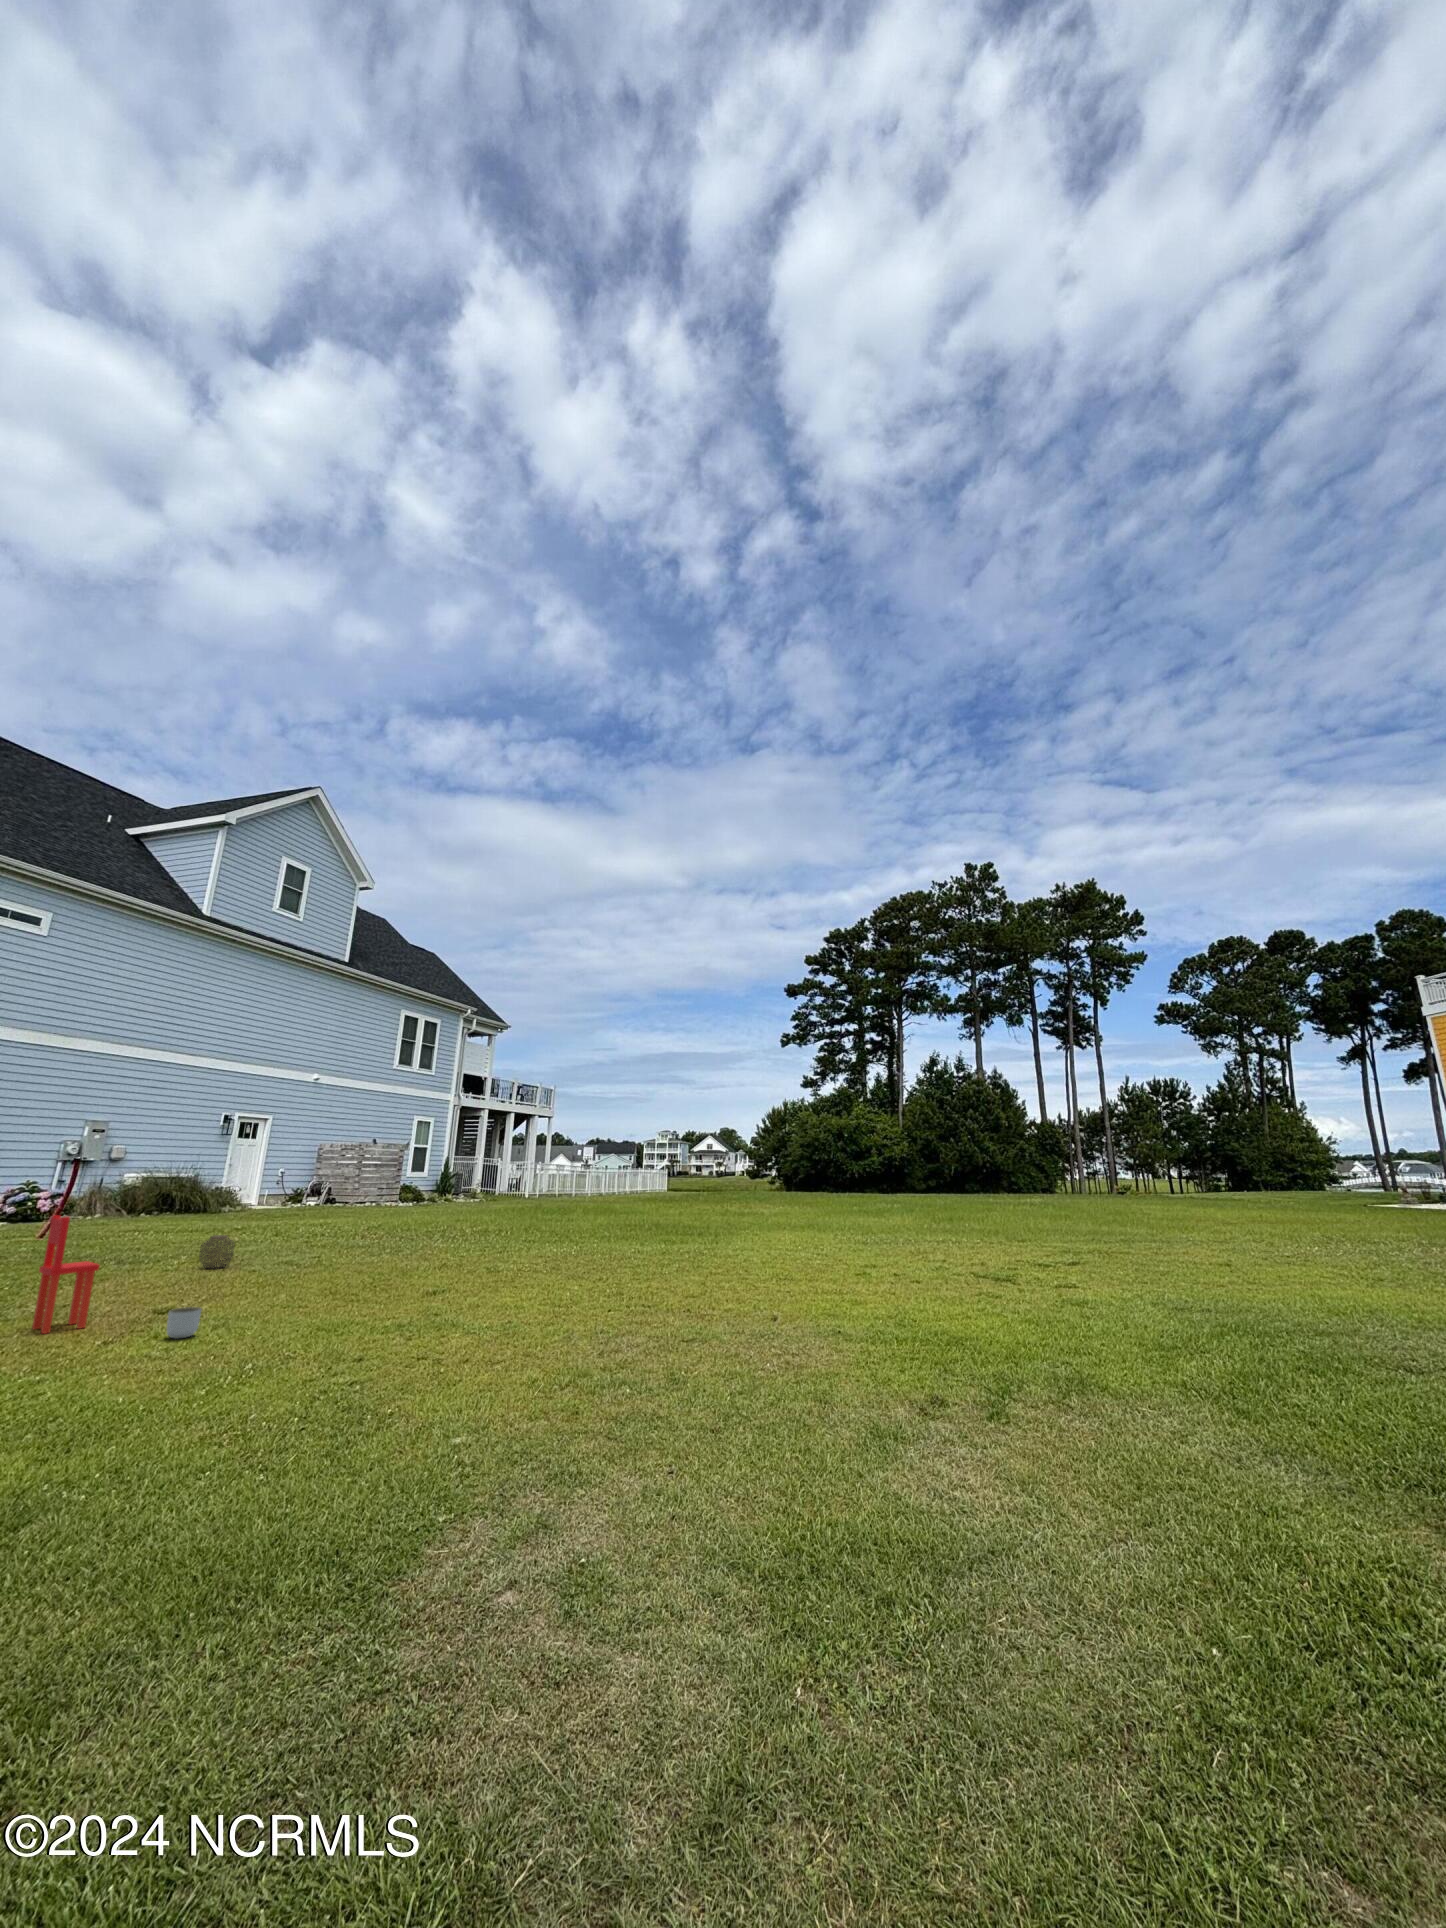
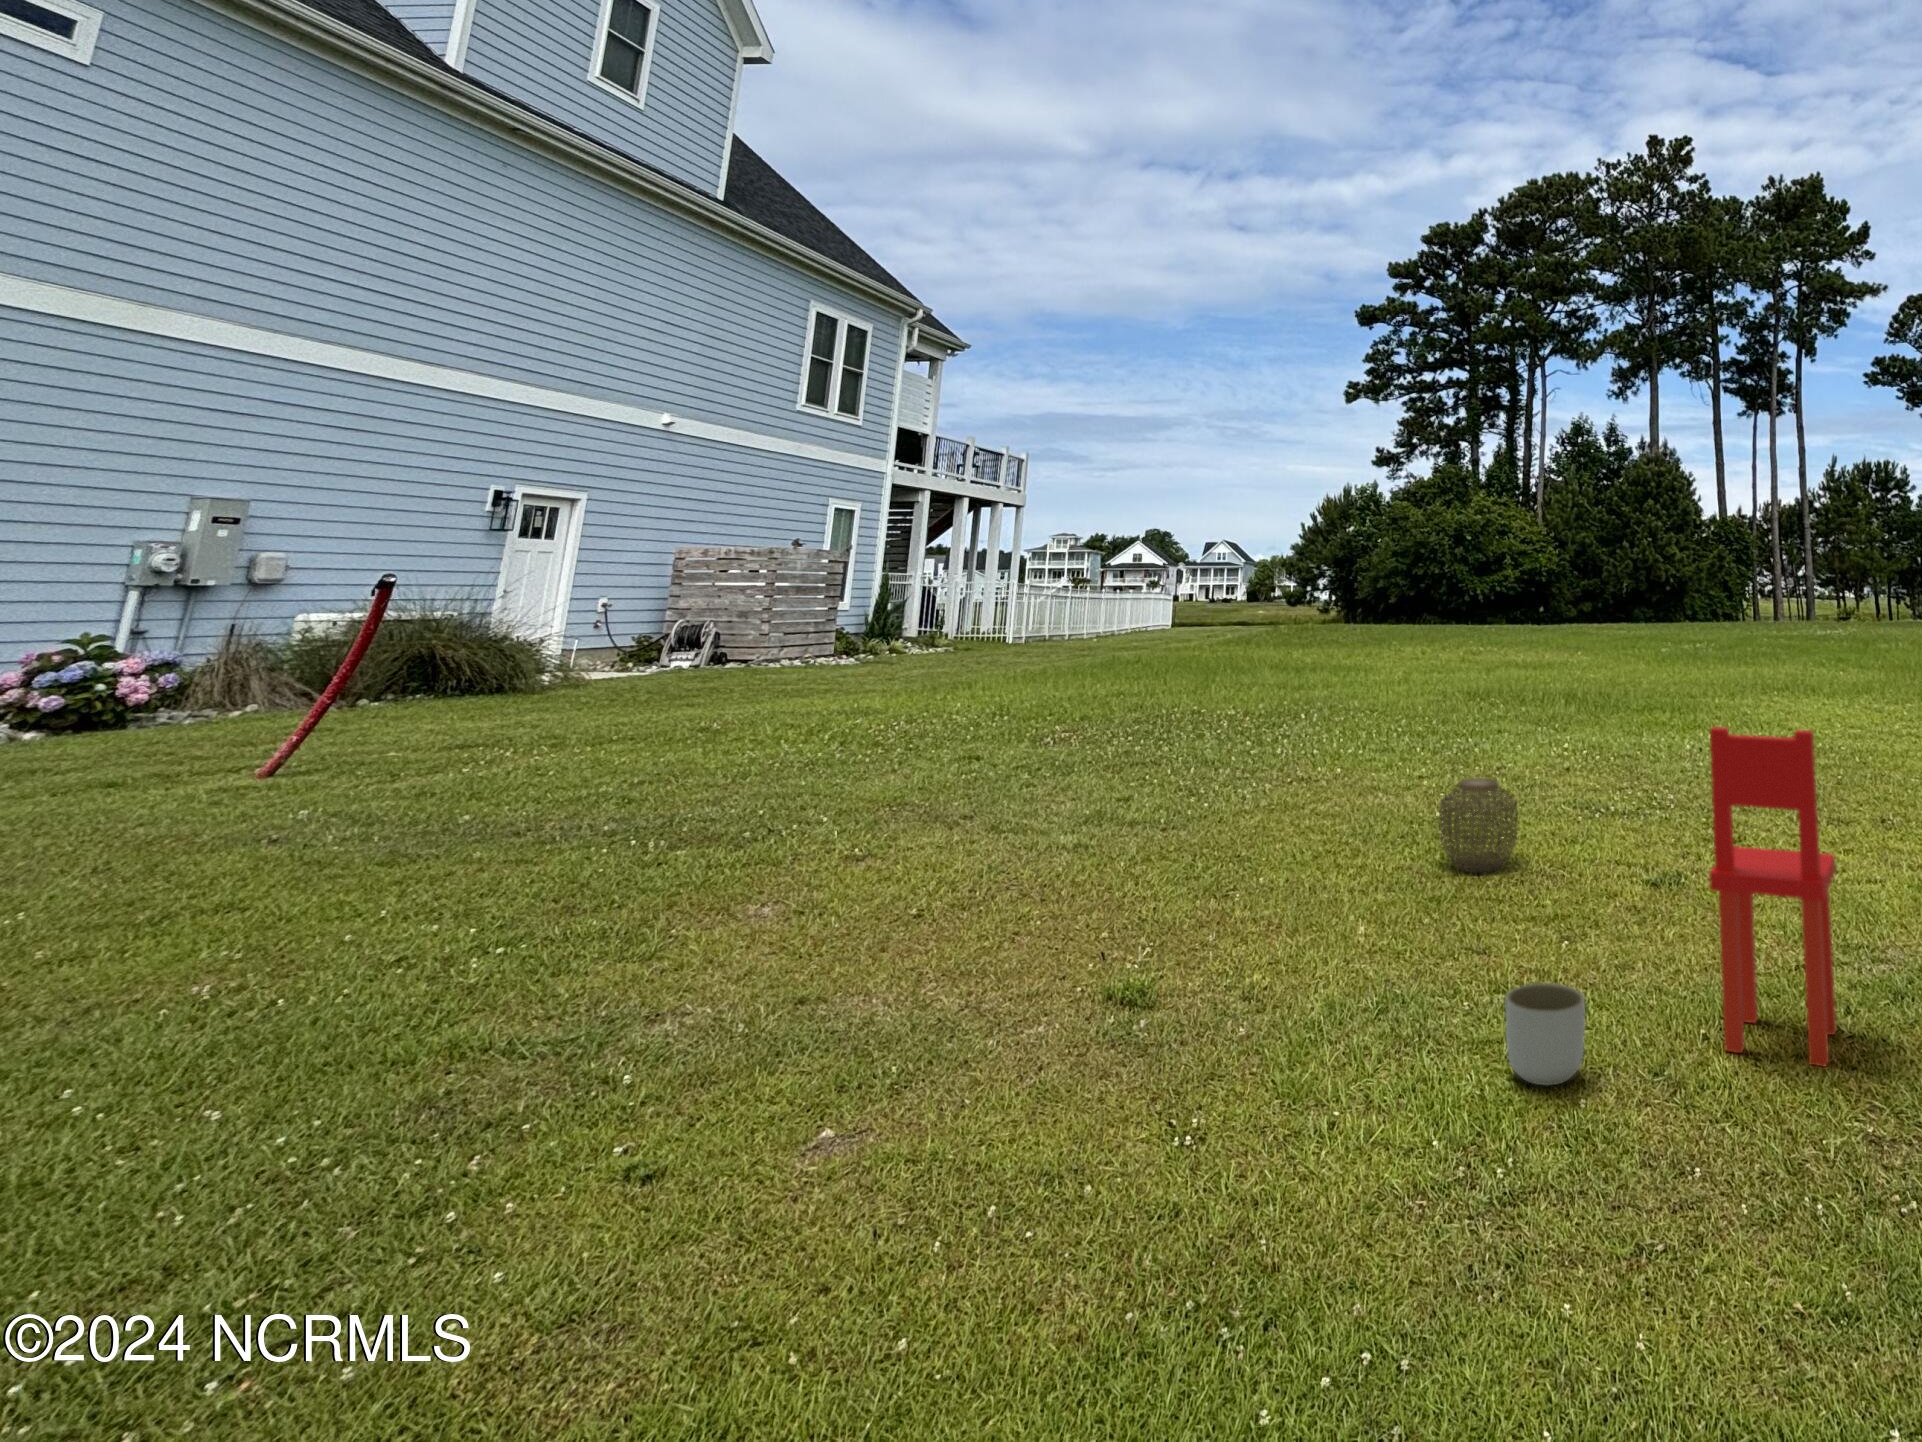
chair: present [32,1215,100,1334] -> present [1709,727,1836,1067]
woven basket: present [199,1235,235,1269] -> present [1439,778,1518,872]

